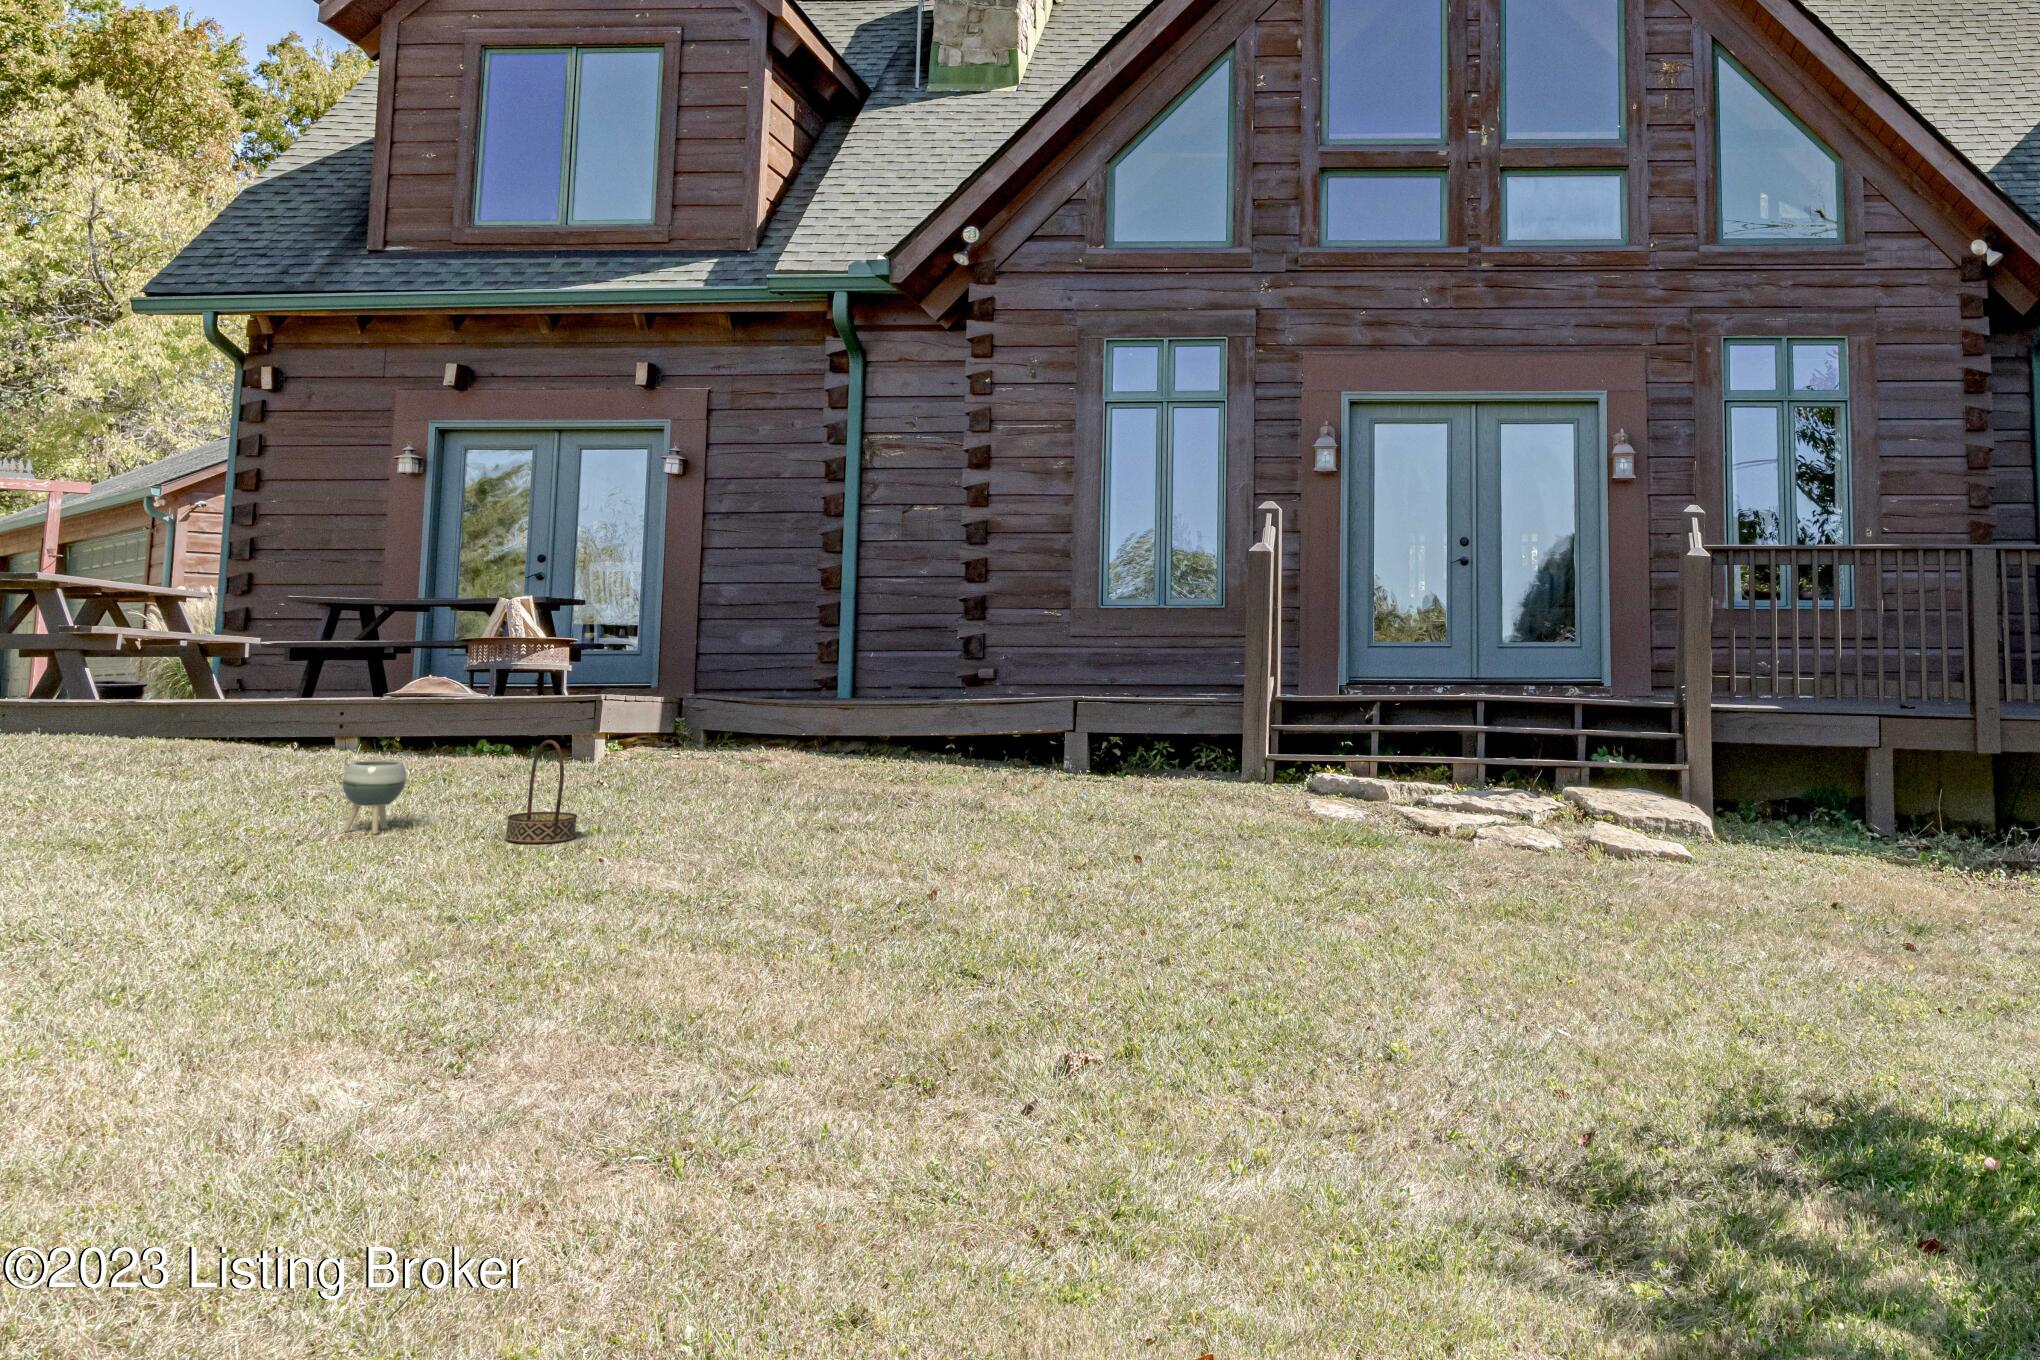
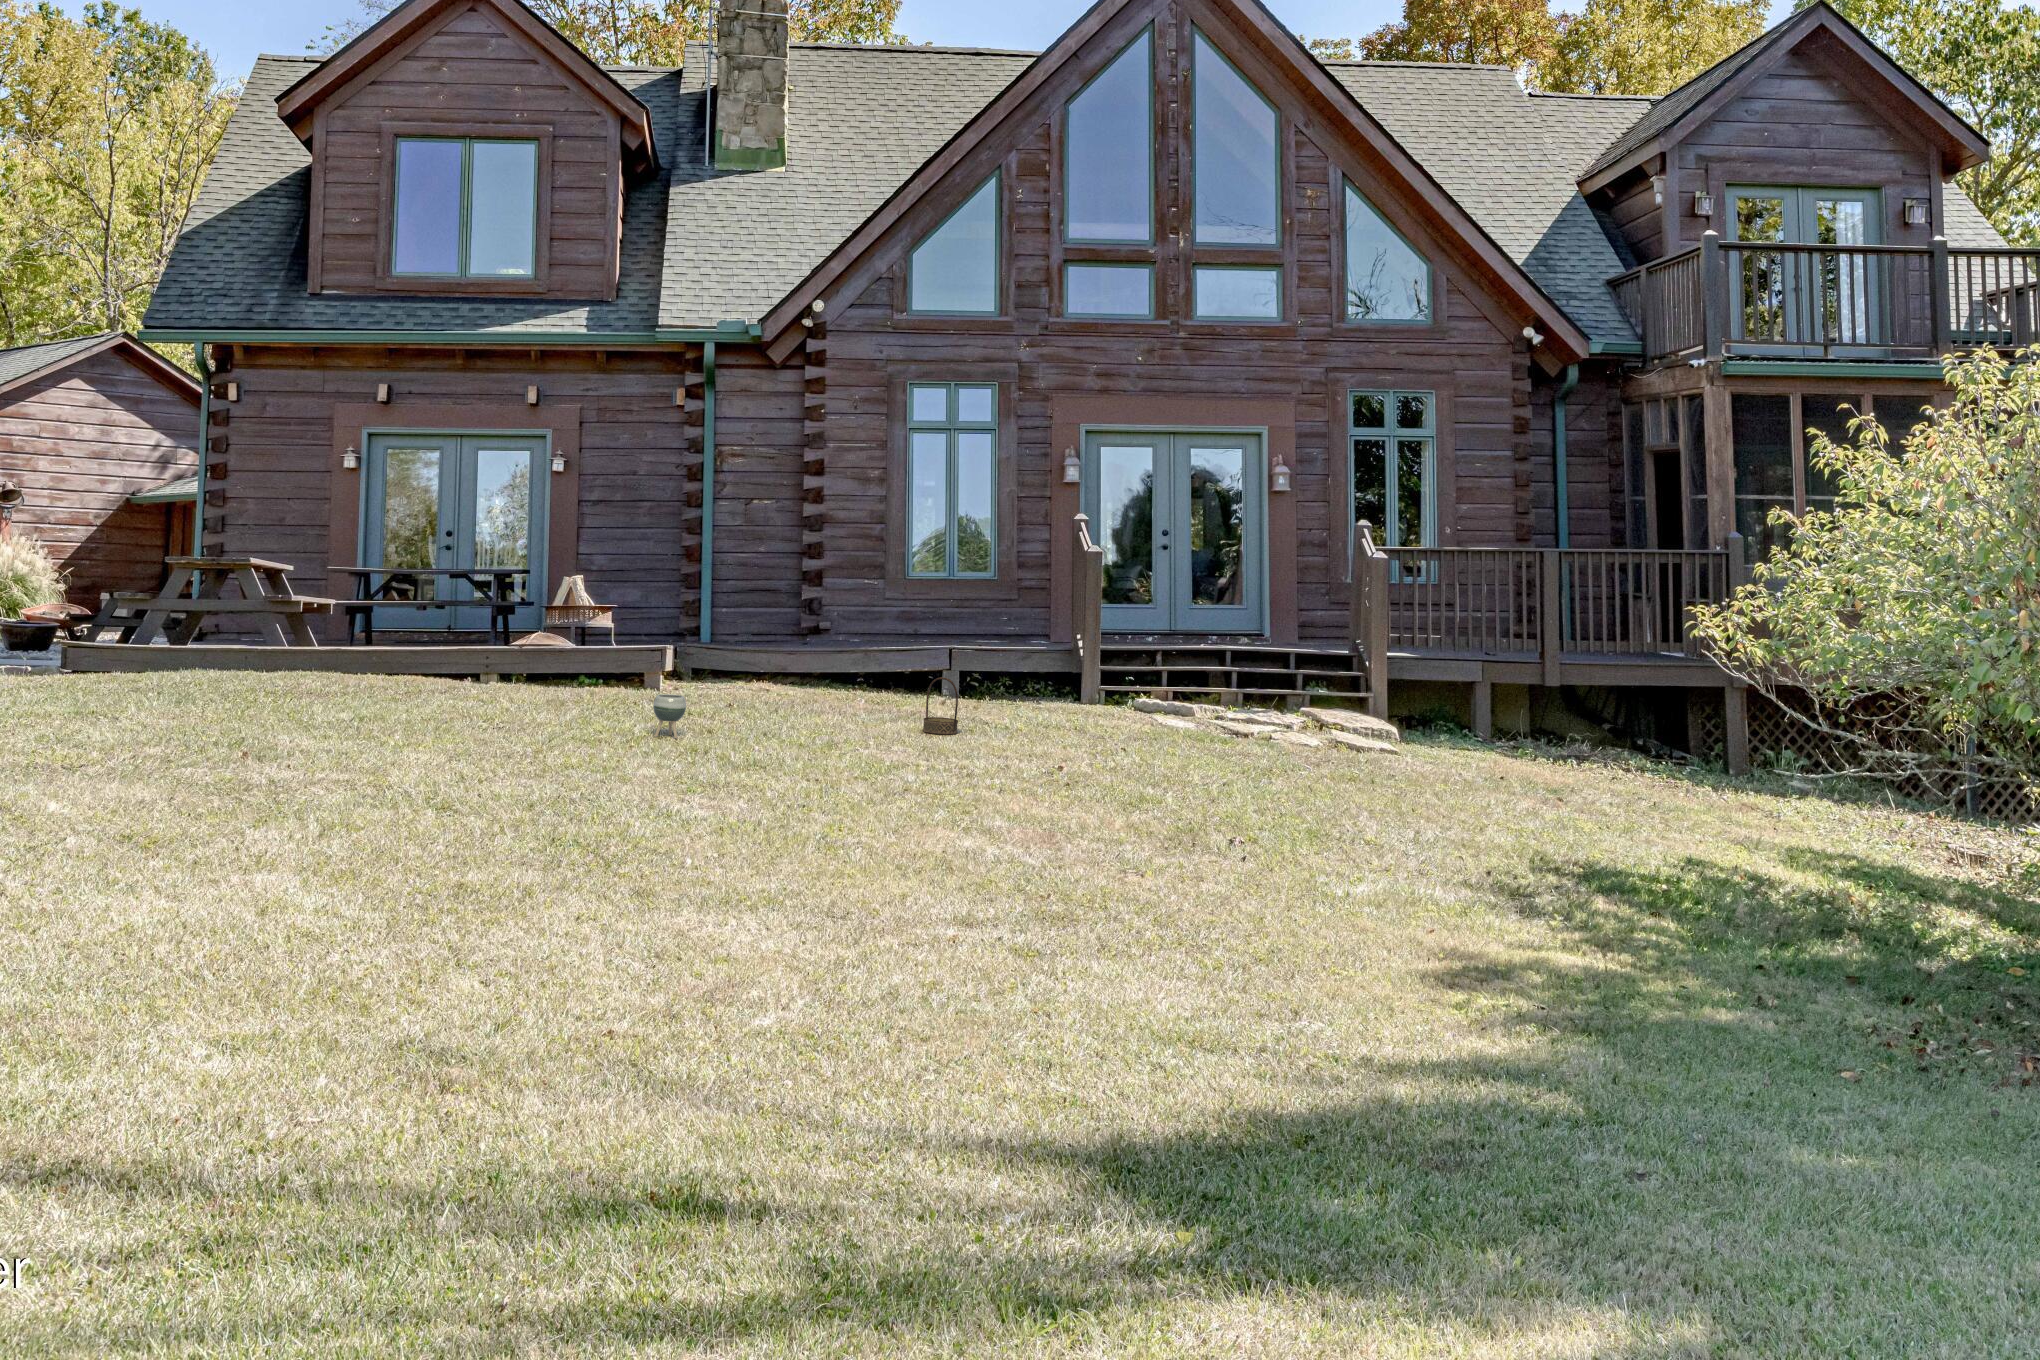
basket: present [505,740,577,843] -> present [923,677,958,735]

